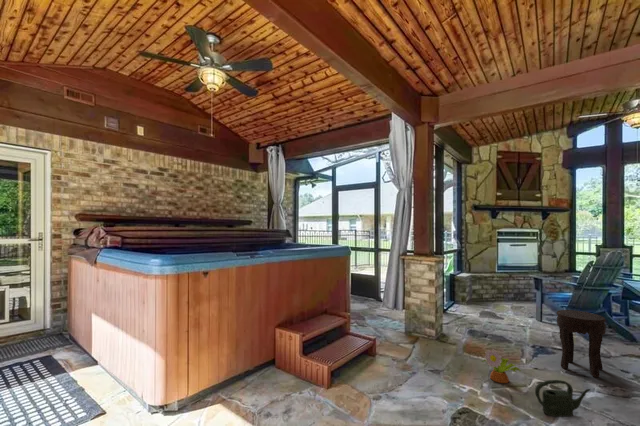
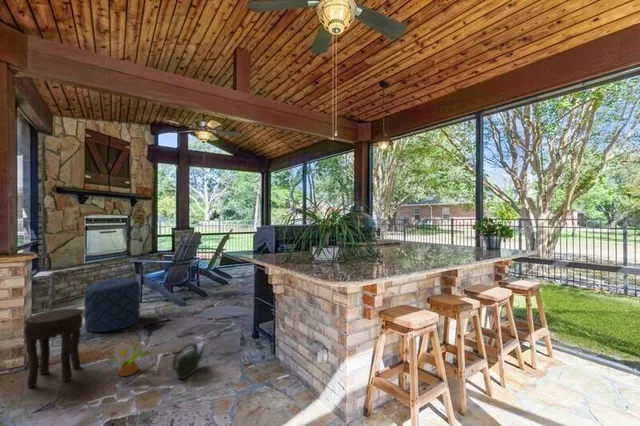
pouf: none [481,290,533,340] -> present [84,278,140,332]
side table: present [557,310,606,377] -> present [24,308,83,387]

